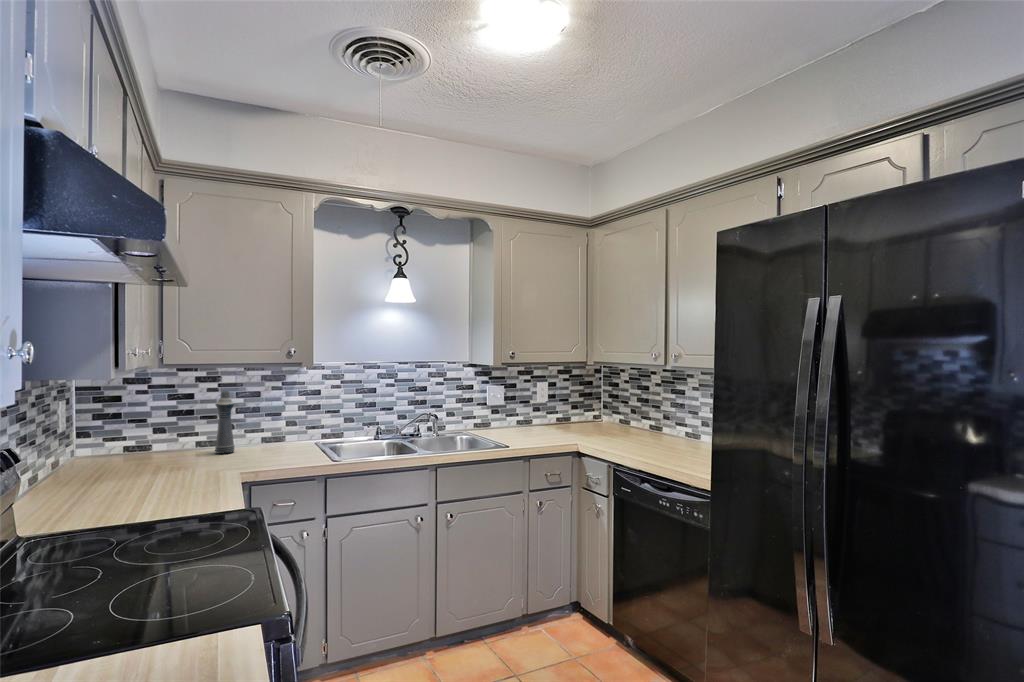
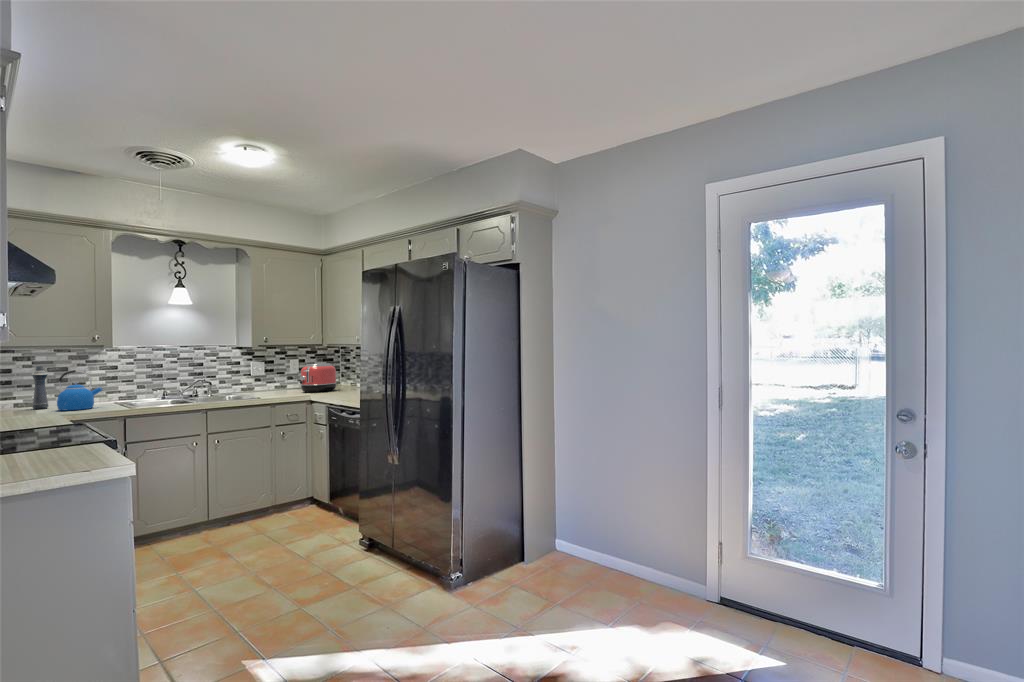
toaster: none [561,394,613,442] -> present [299,363,336,392]
kettle: none [241,402,300,464] -> present [57,370,103,411]

